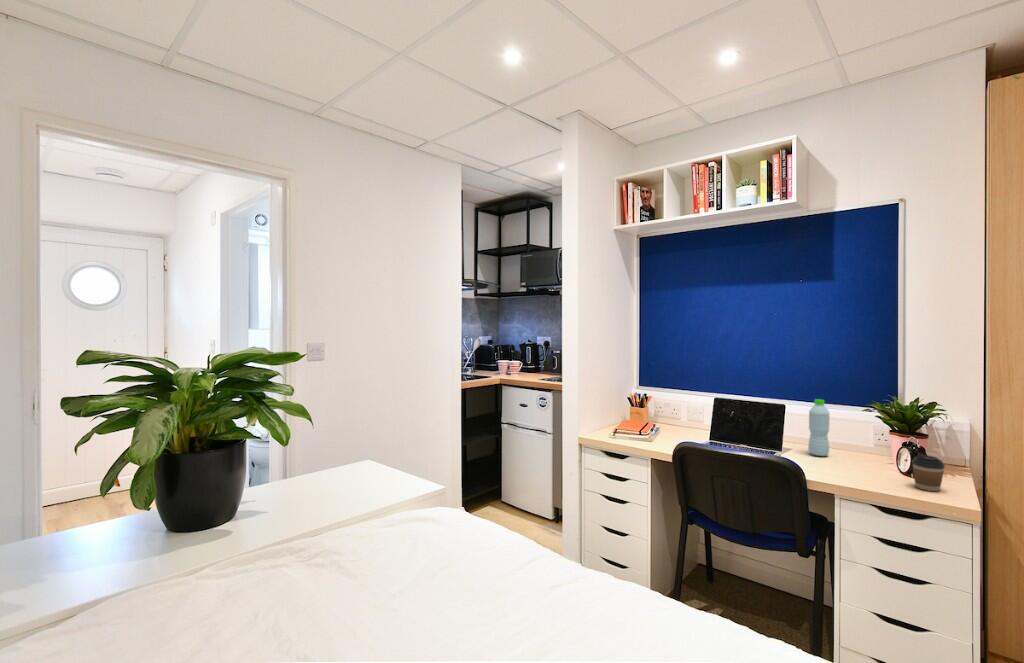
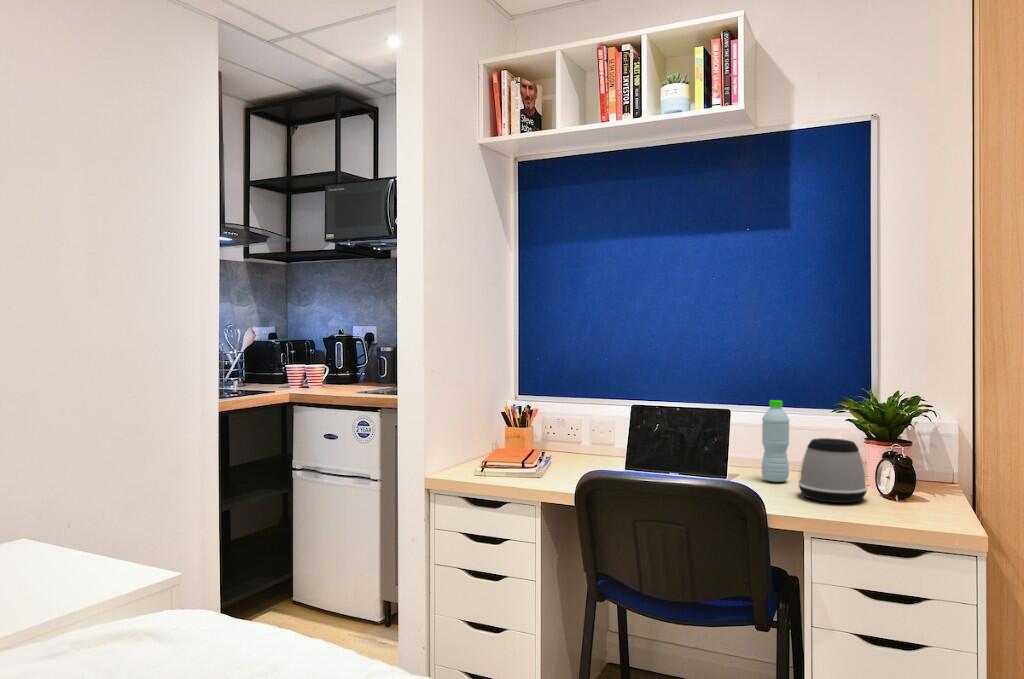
speaker: none [834,429,889,476] -> present [798,438,868,503]
coffee cup: present [912,453,945,491] -> none [898,466,939,517]

